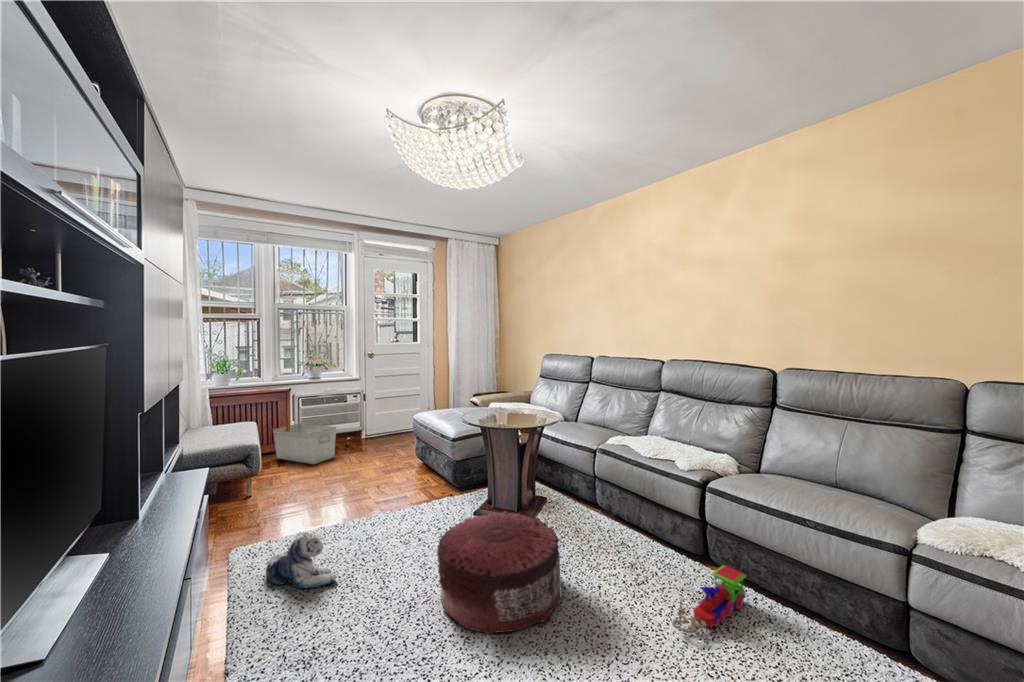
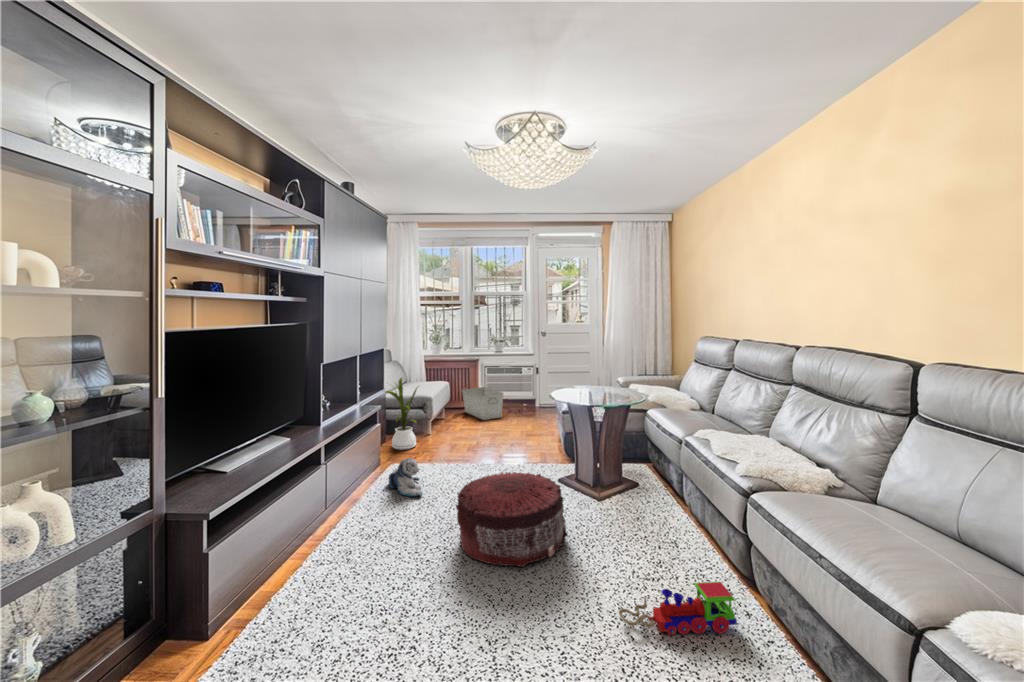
house plant: none [197,423,257,528] -> present [386,378,417,450]

